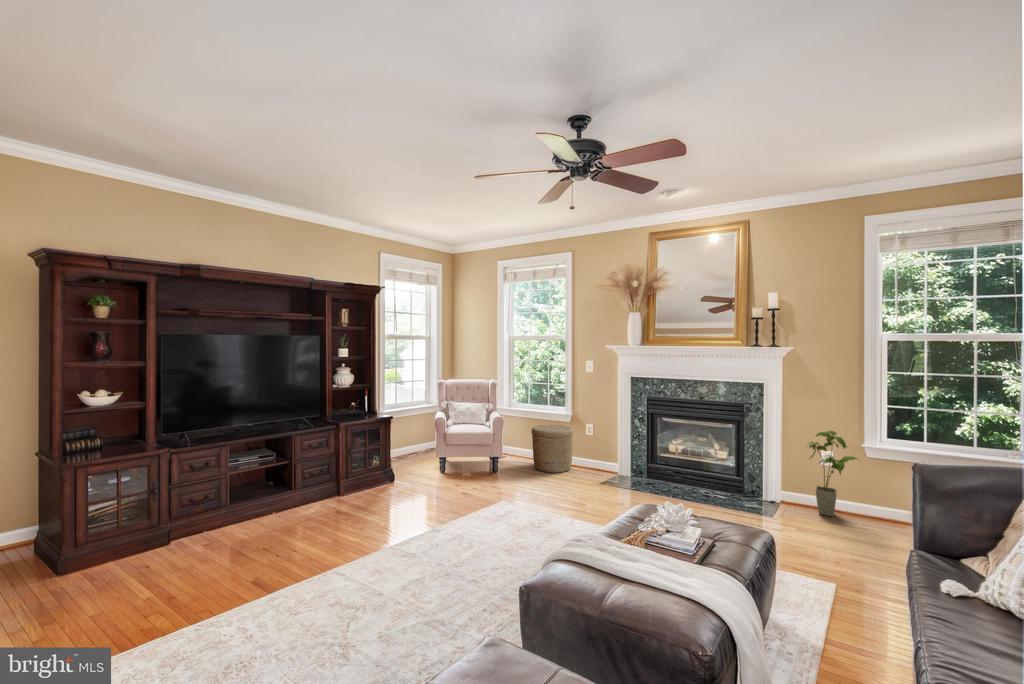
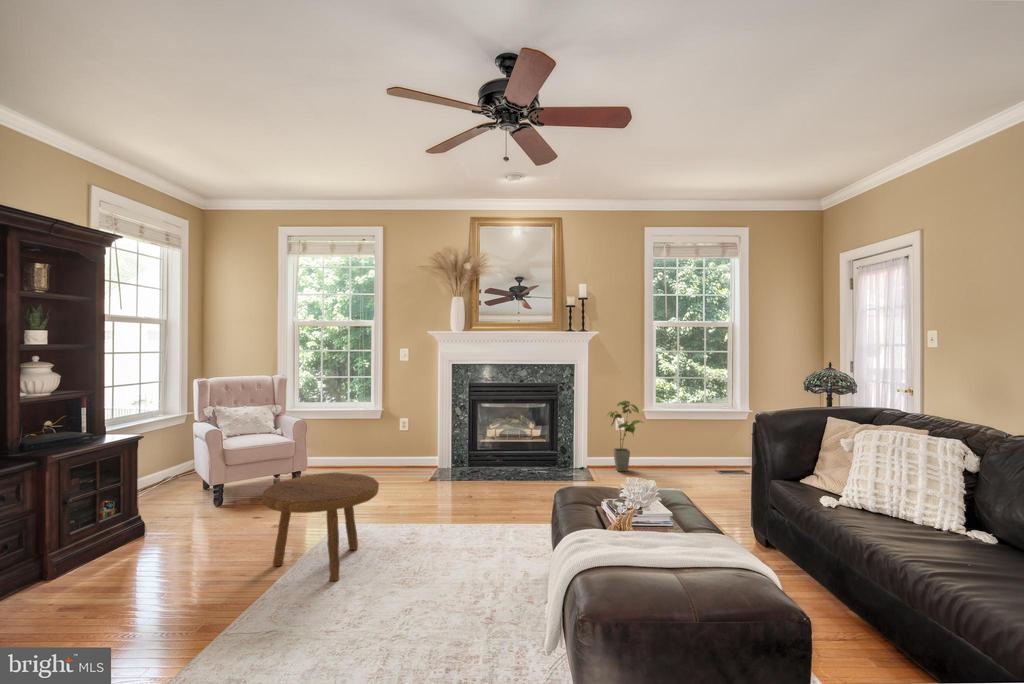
woven basket: present [531,425,573,473] -> none [336,424,386,479]
footstool: none [397,468,487,562] -> present [262,472,379,581]

